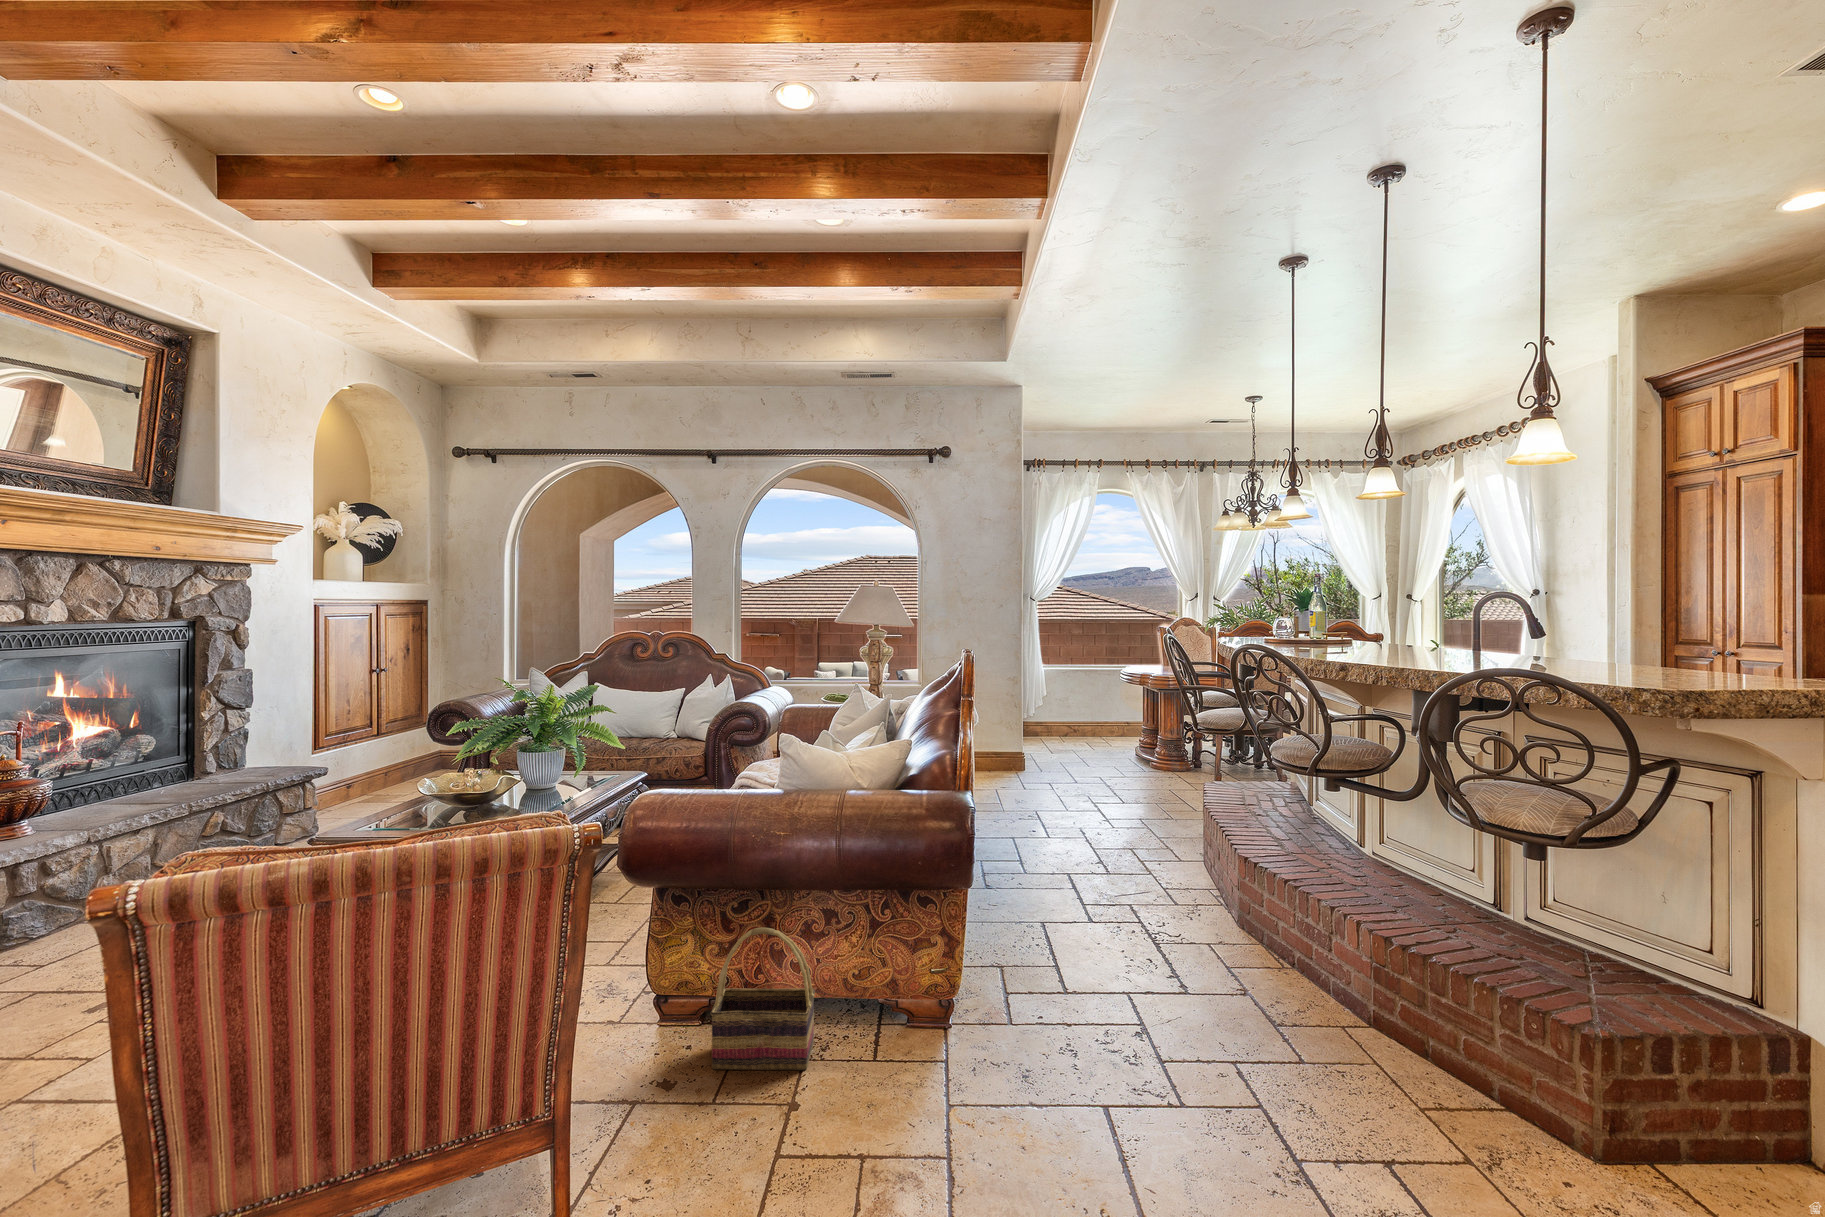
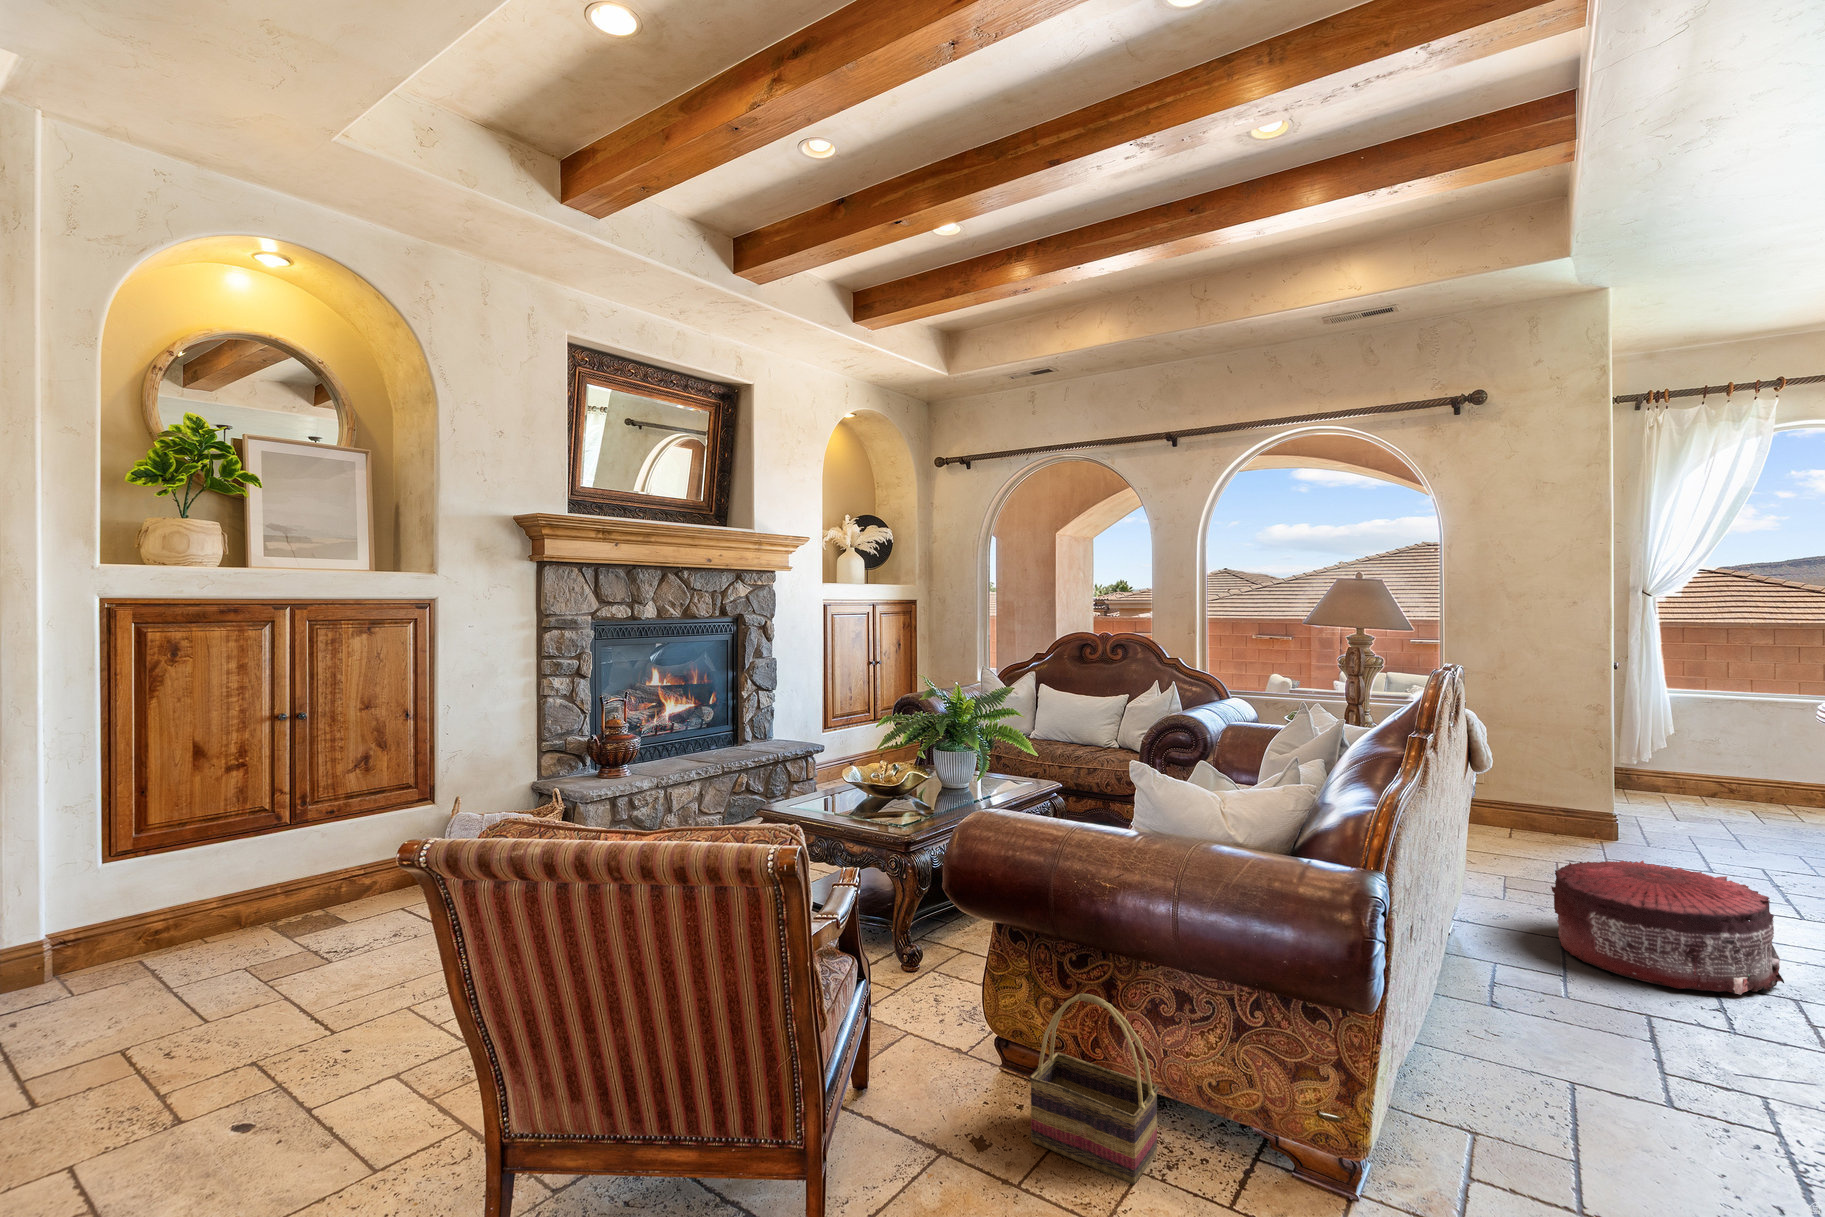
pouf: none [1005,777,1122,855] -> present [1551,861,1784,994]

